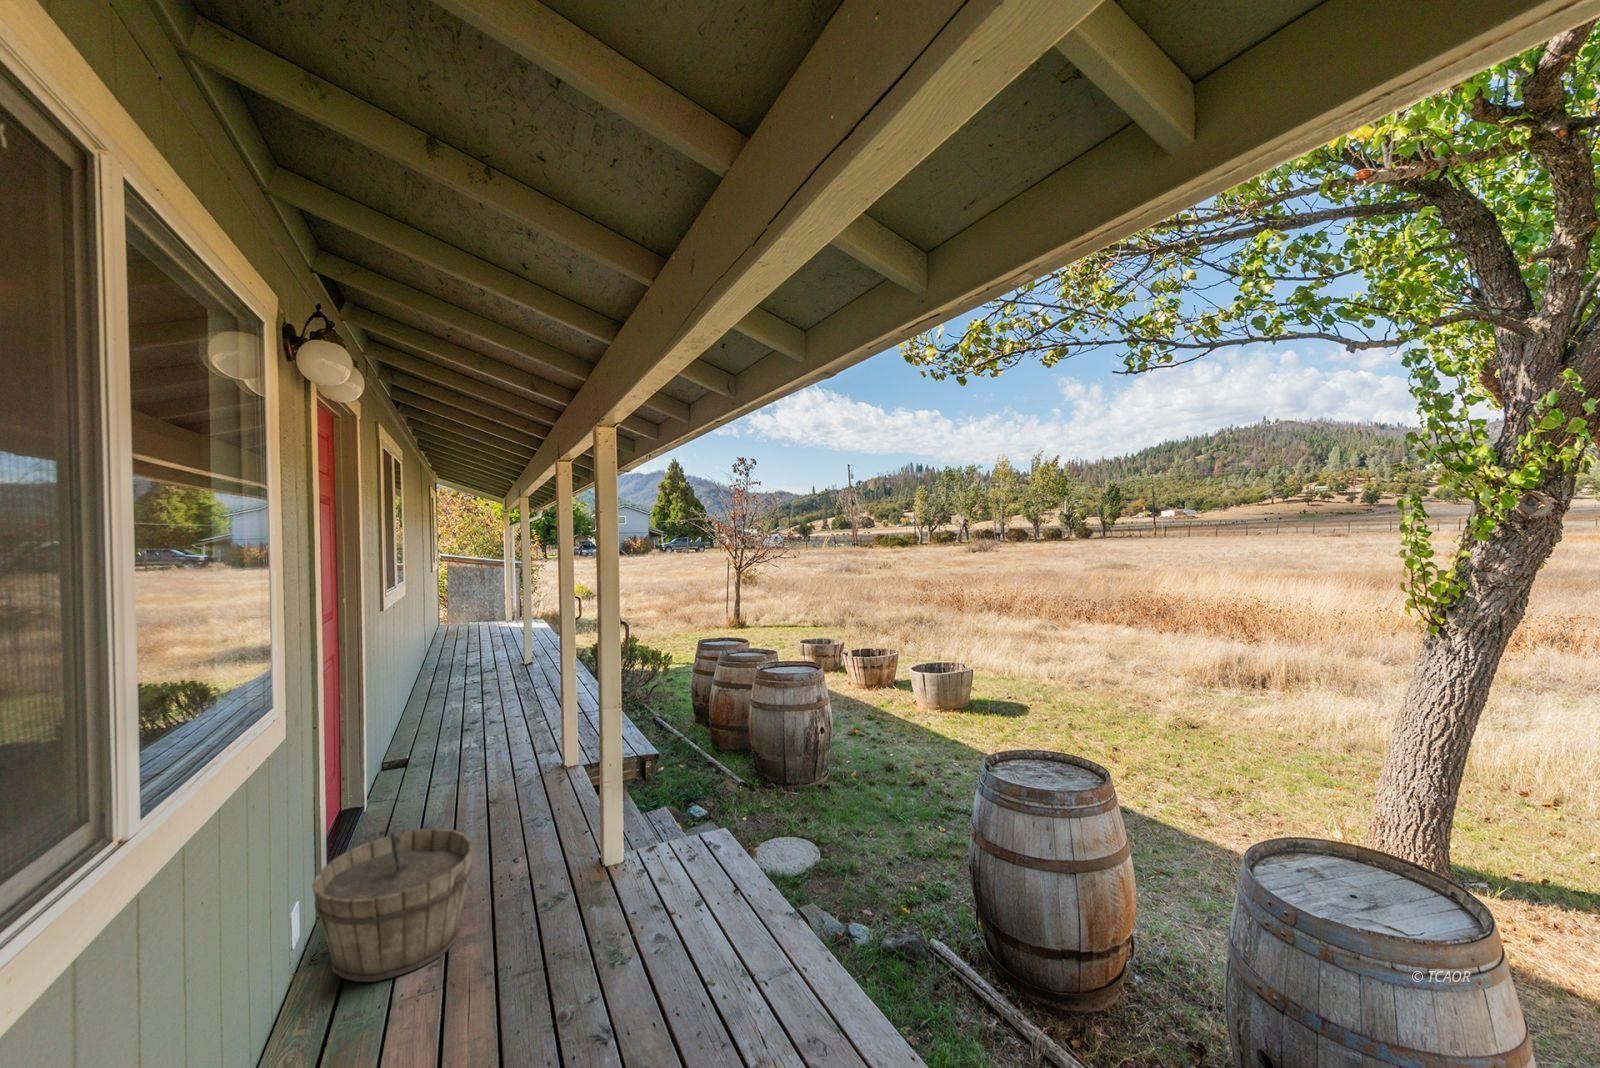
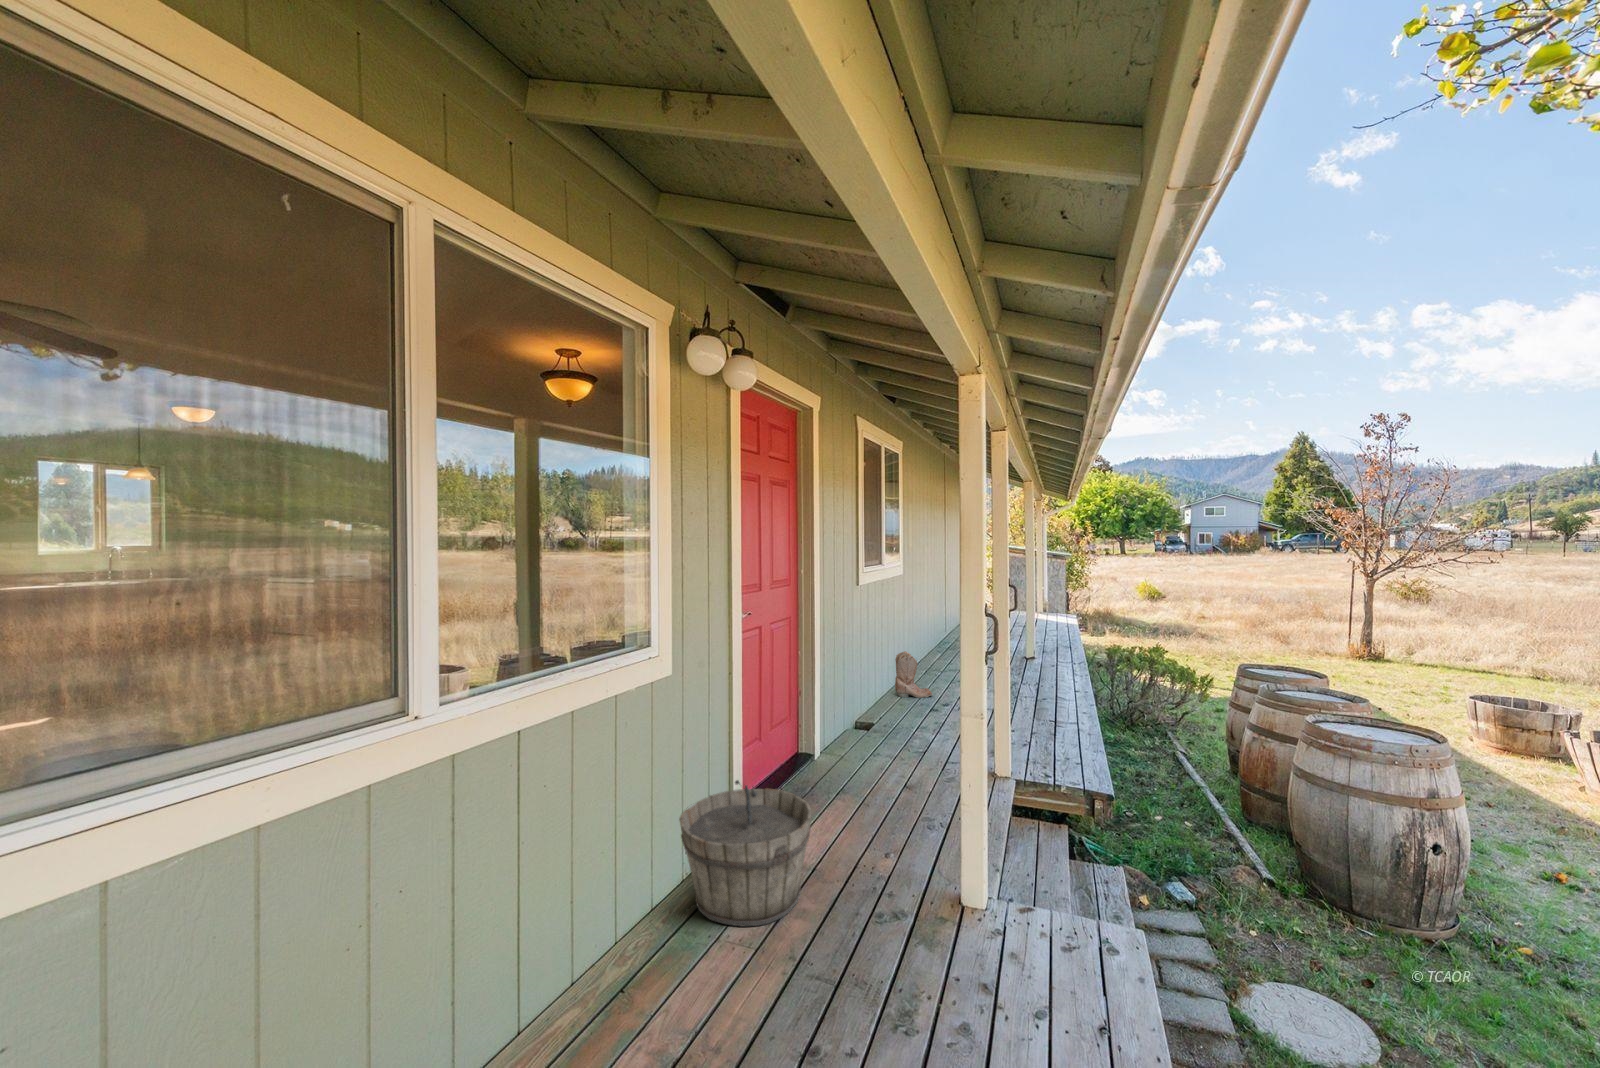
boots: none [407,674,452,722] -> present [895,651,933,698]

